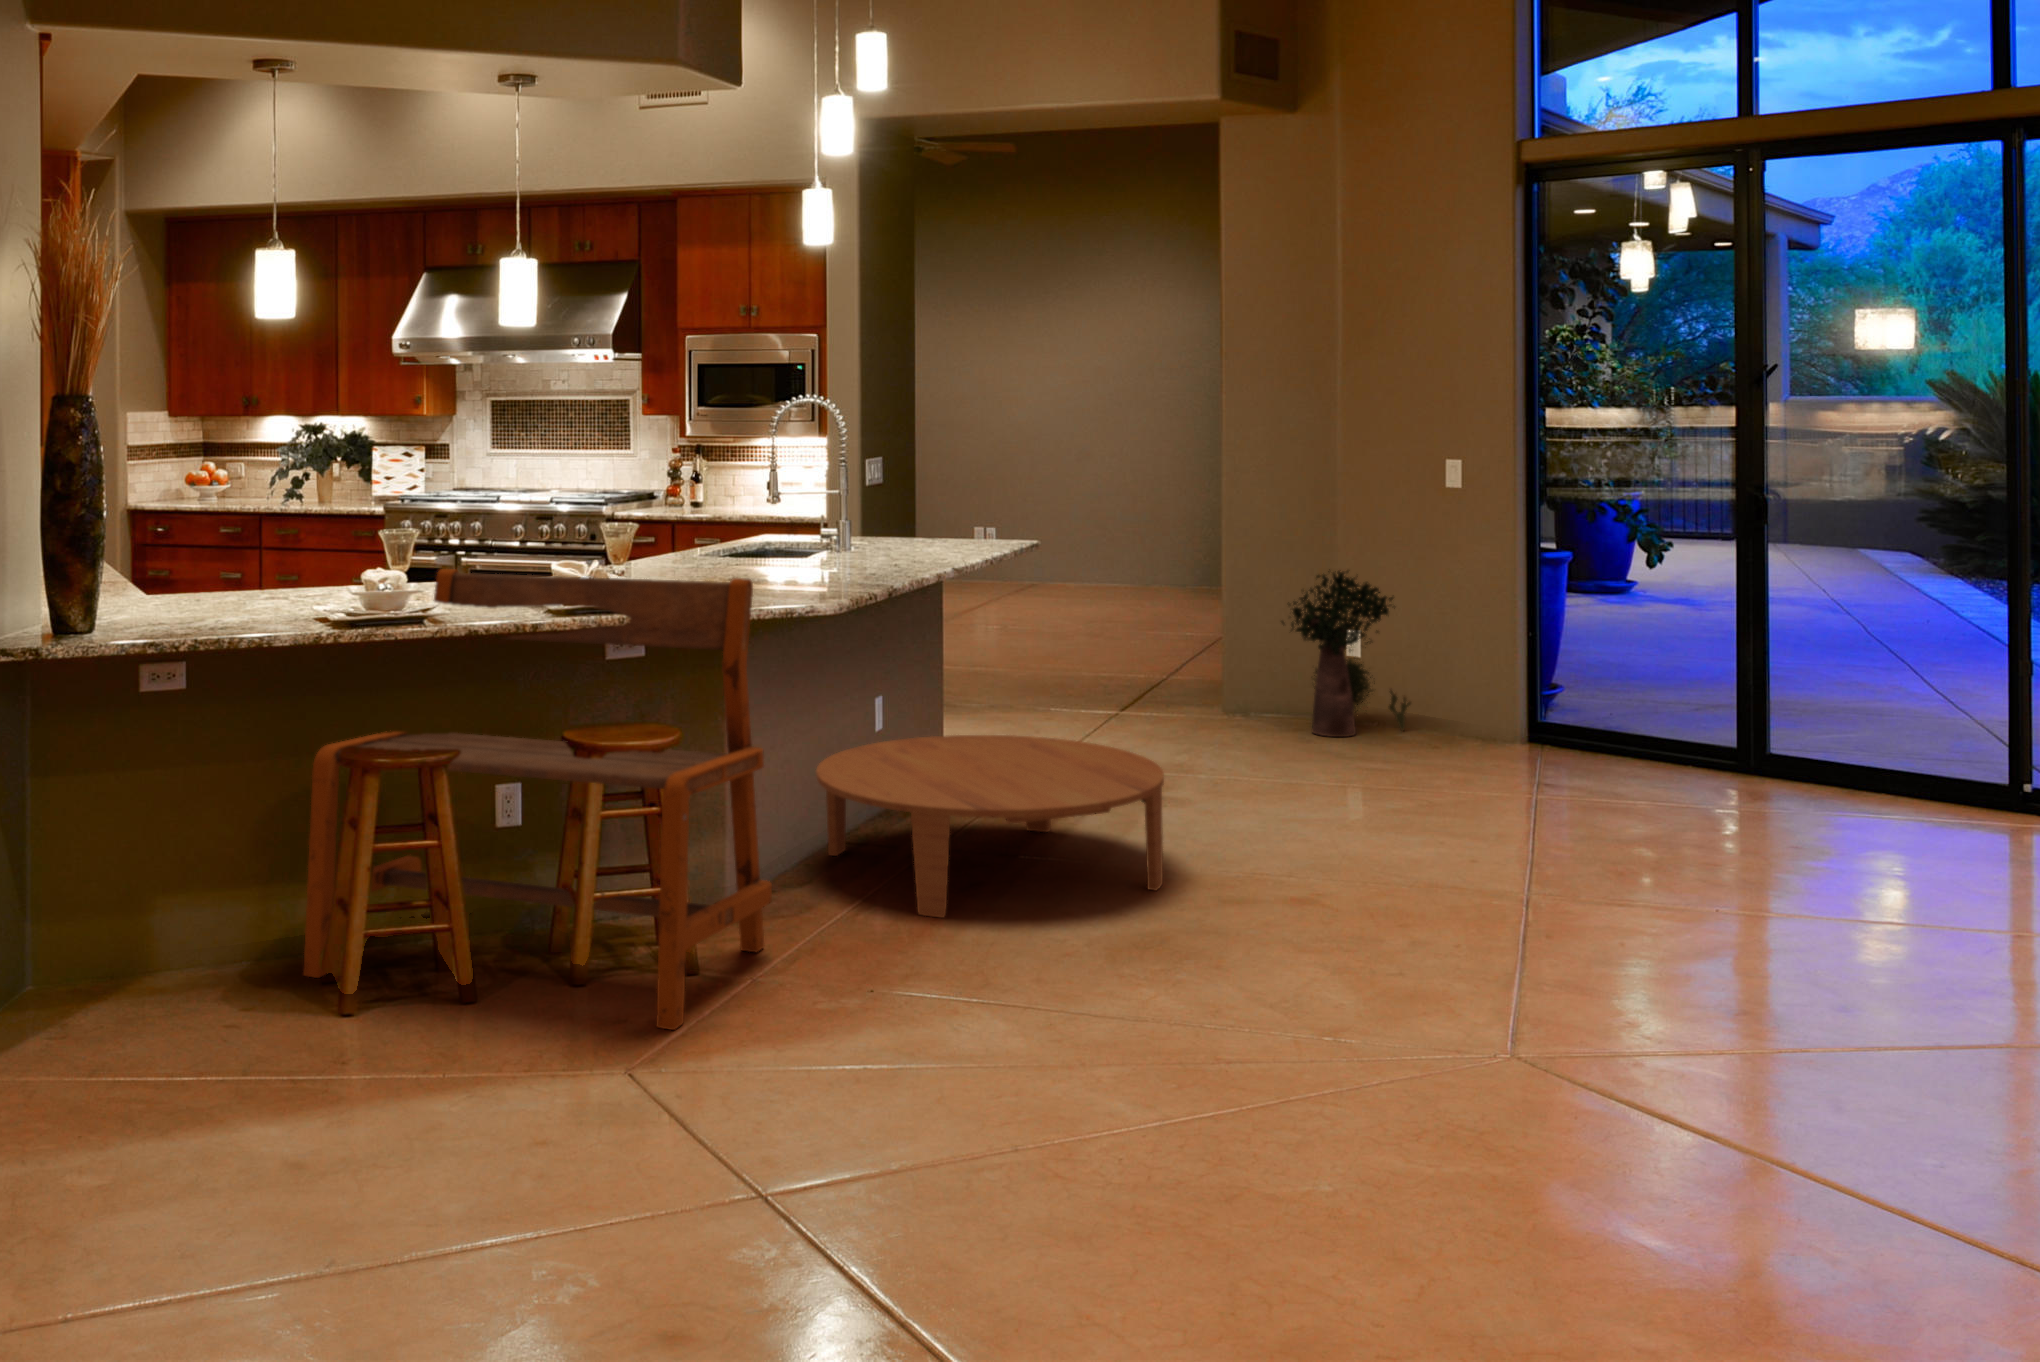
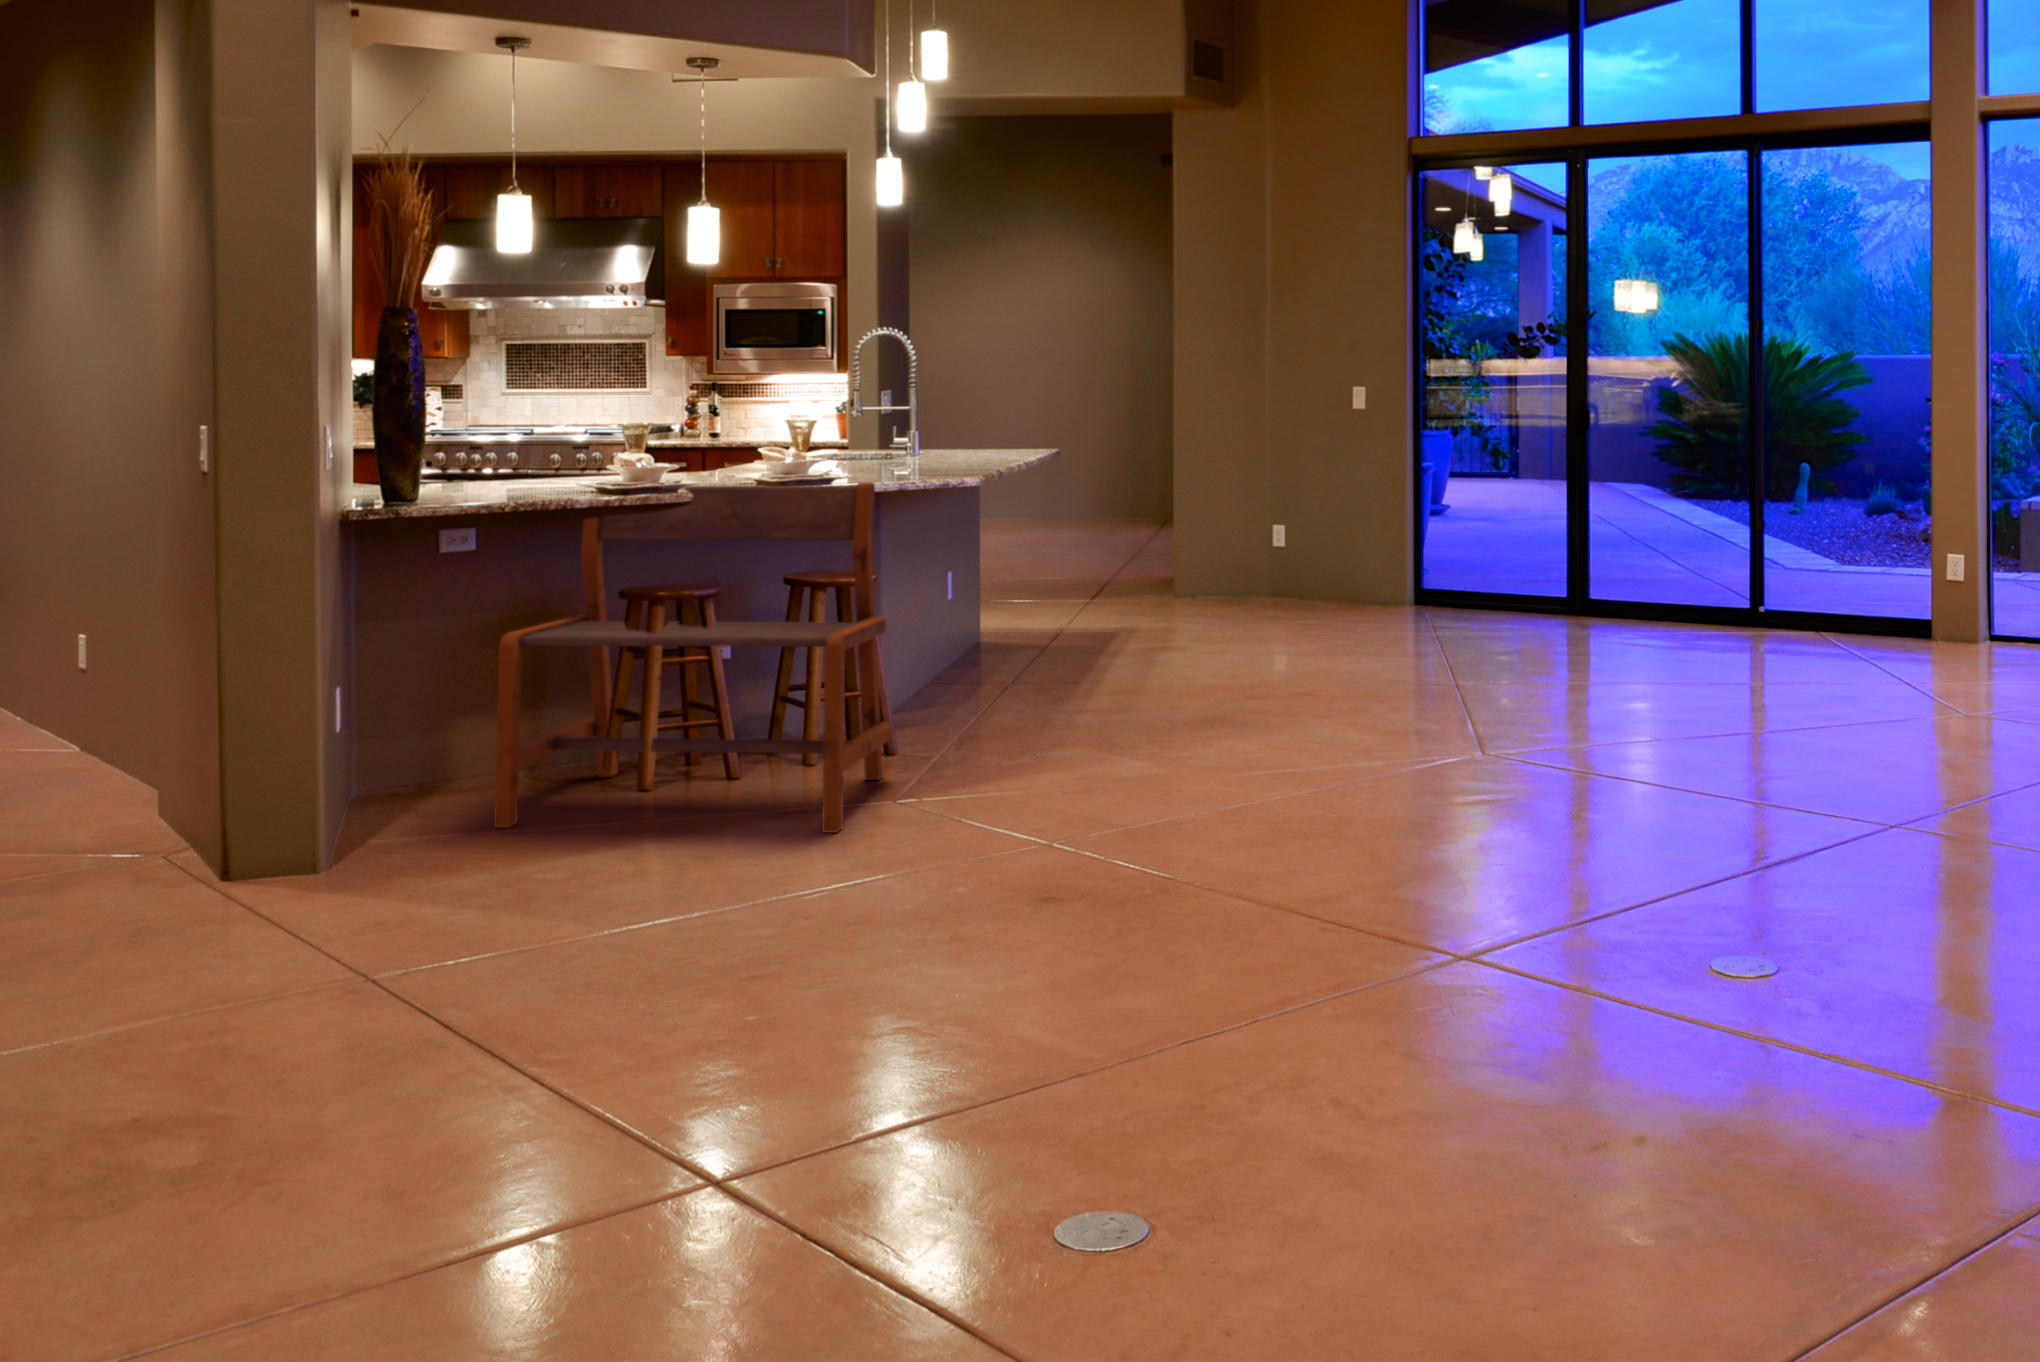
potted plant: present [1282,571,1411,737] -> none [1234,476,1332,609]
coffee table: present [816,735,1164,918] -> none [899,611,1176,747]

